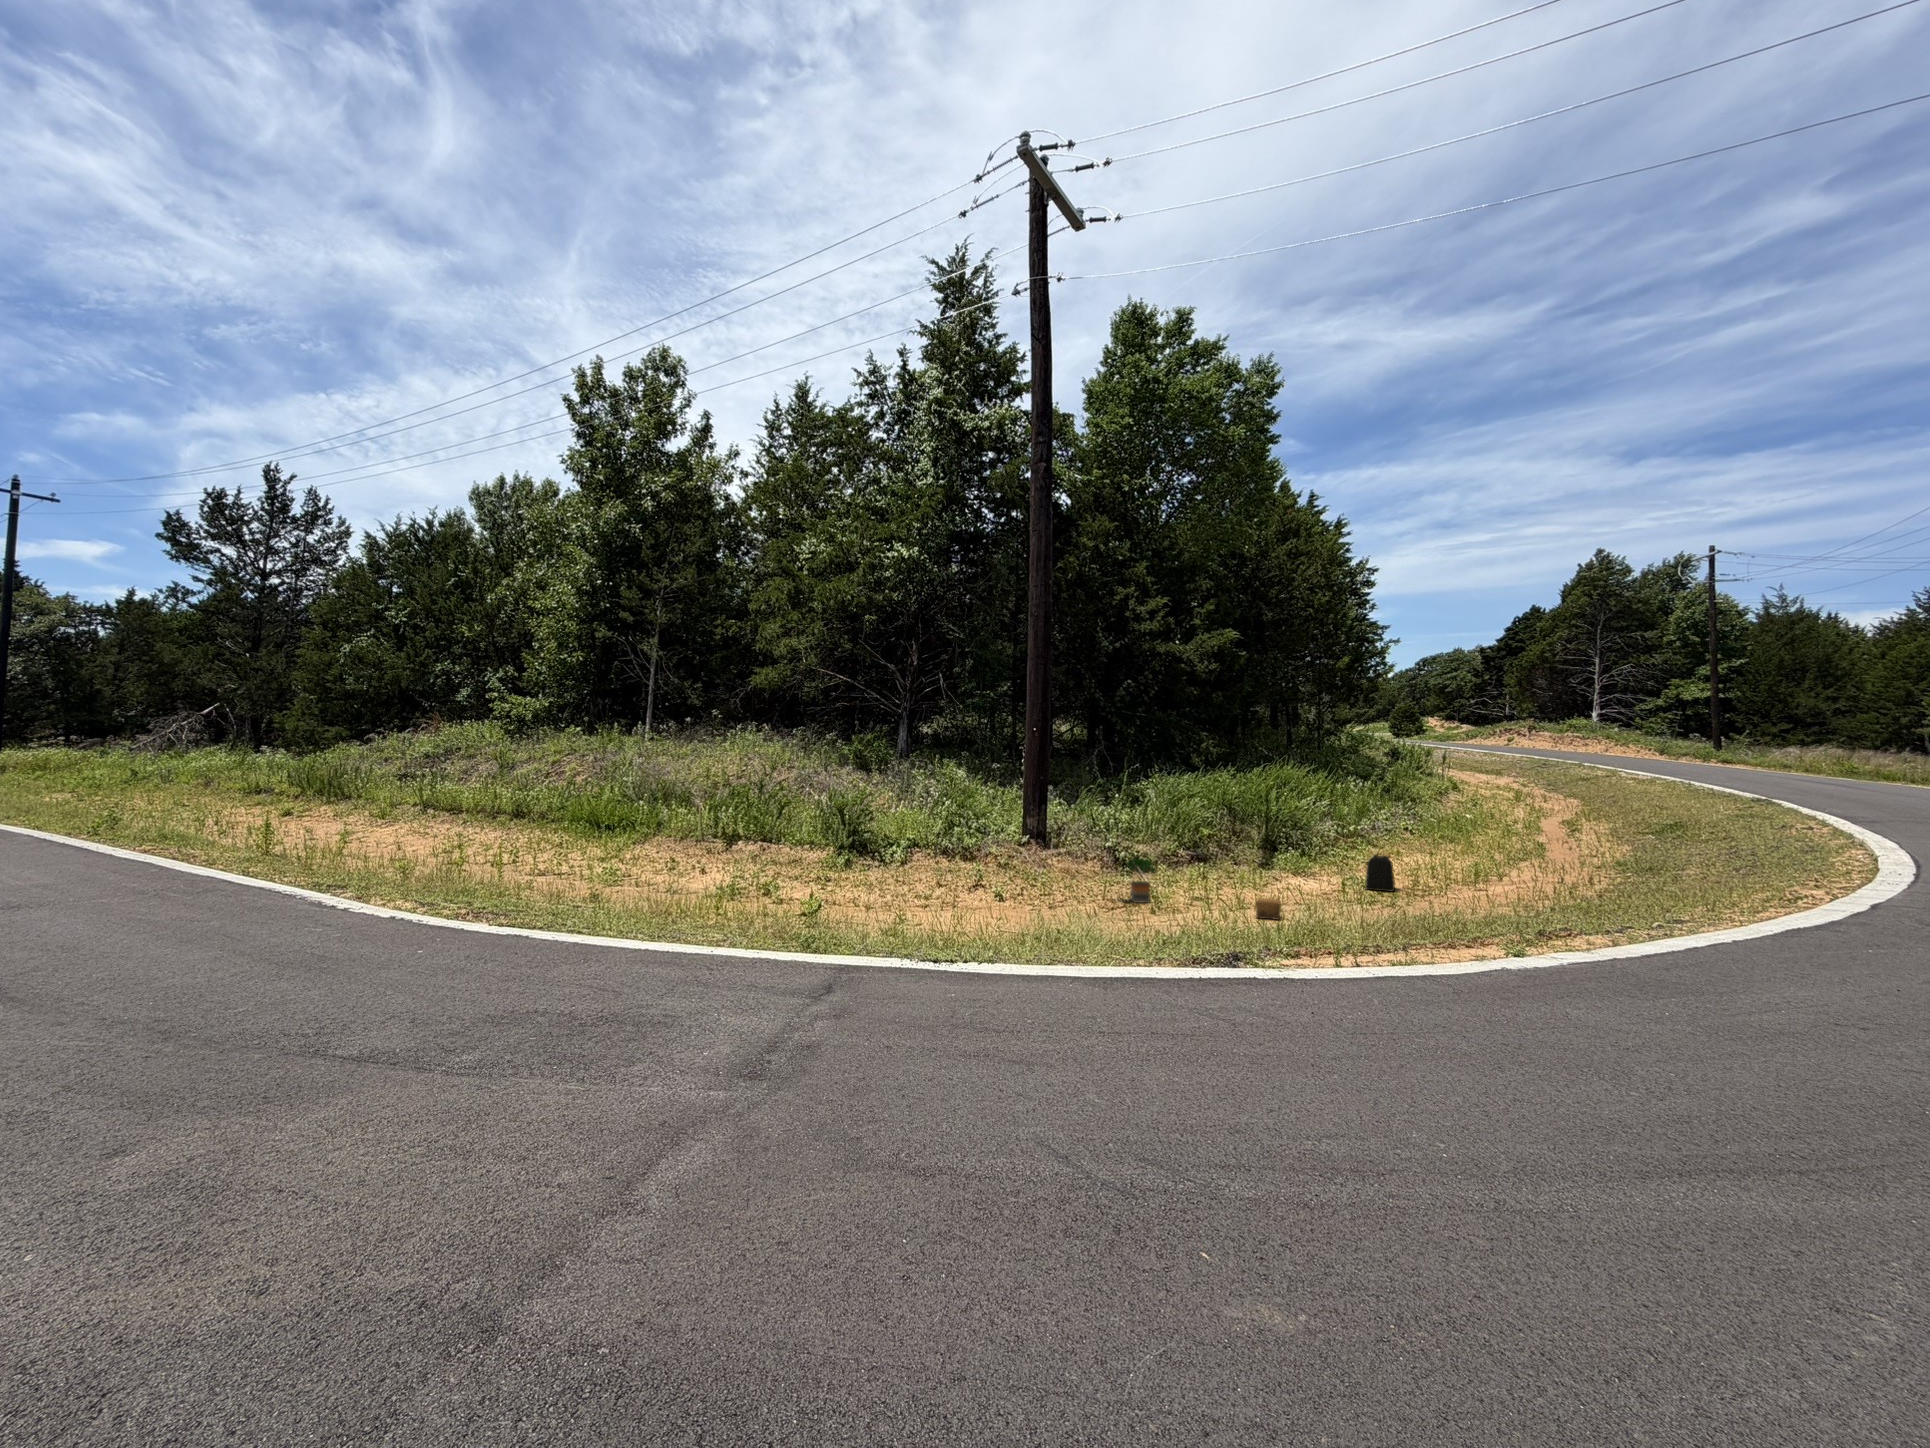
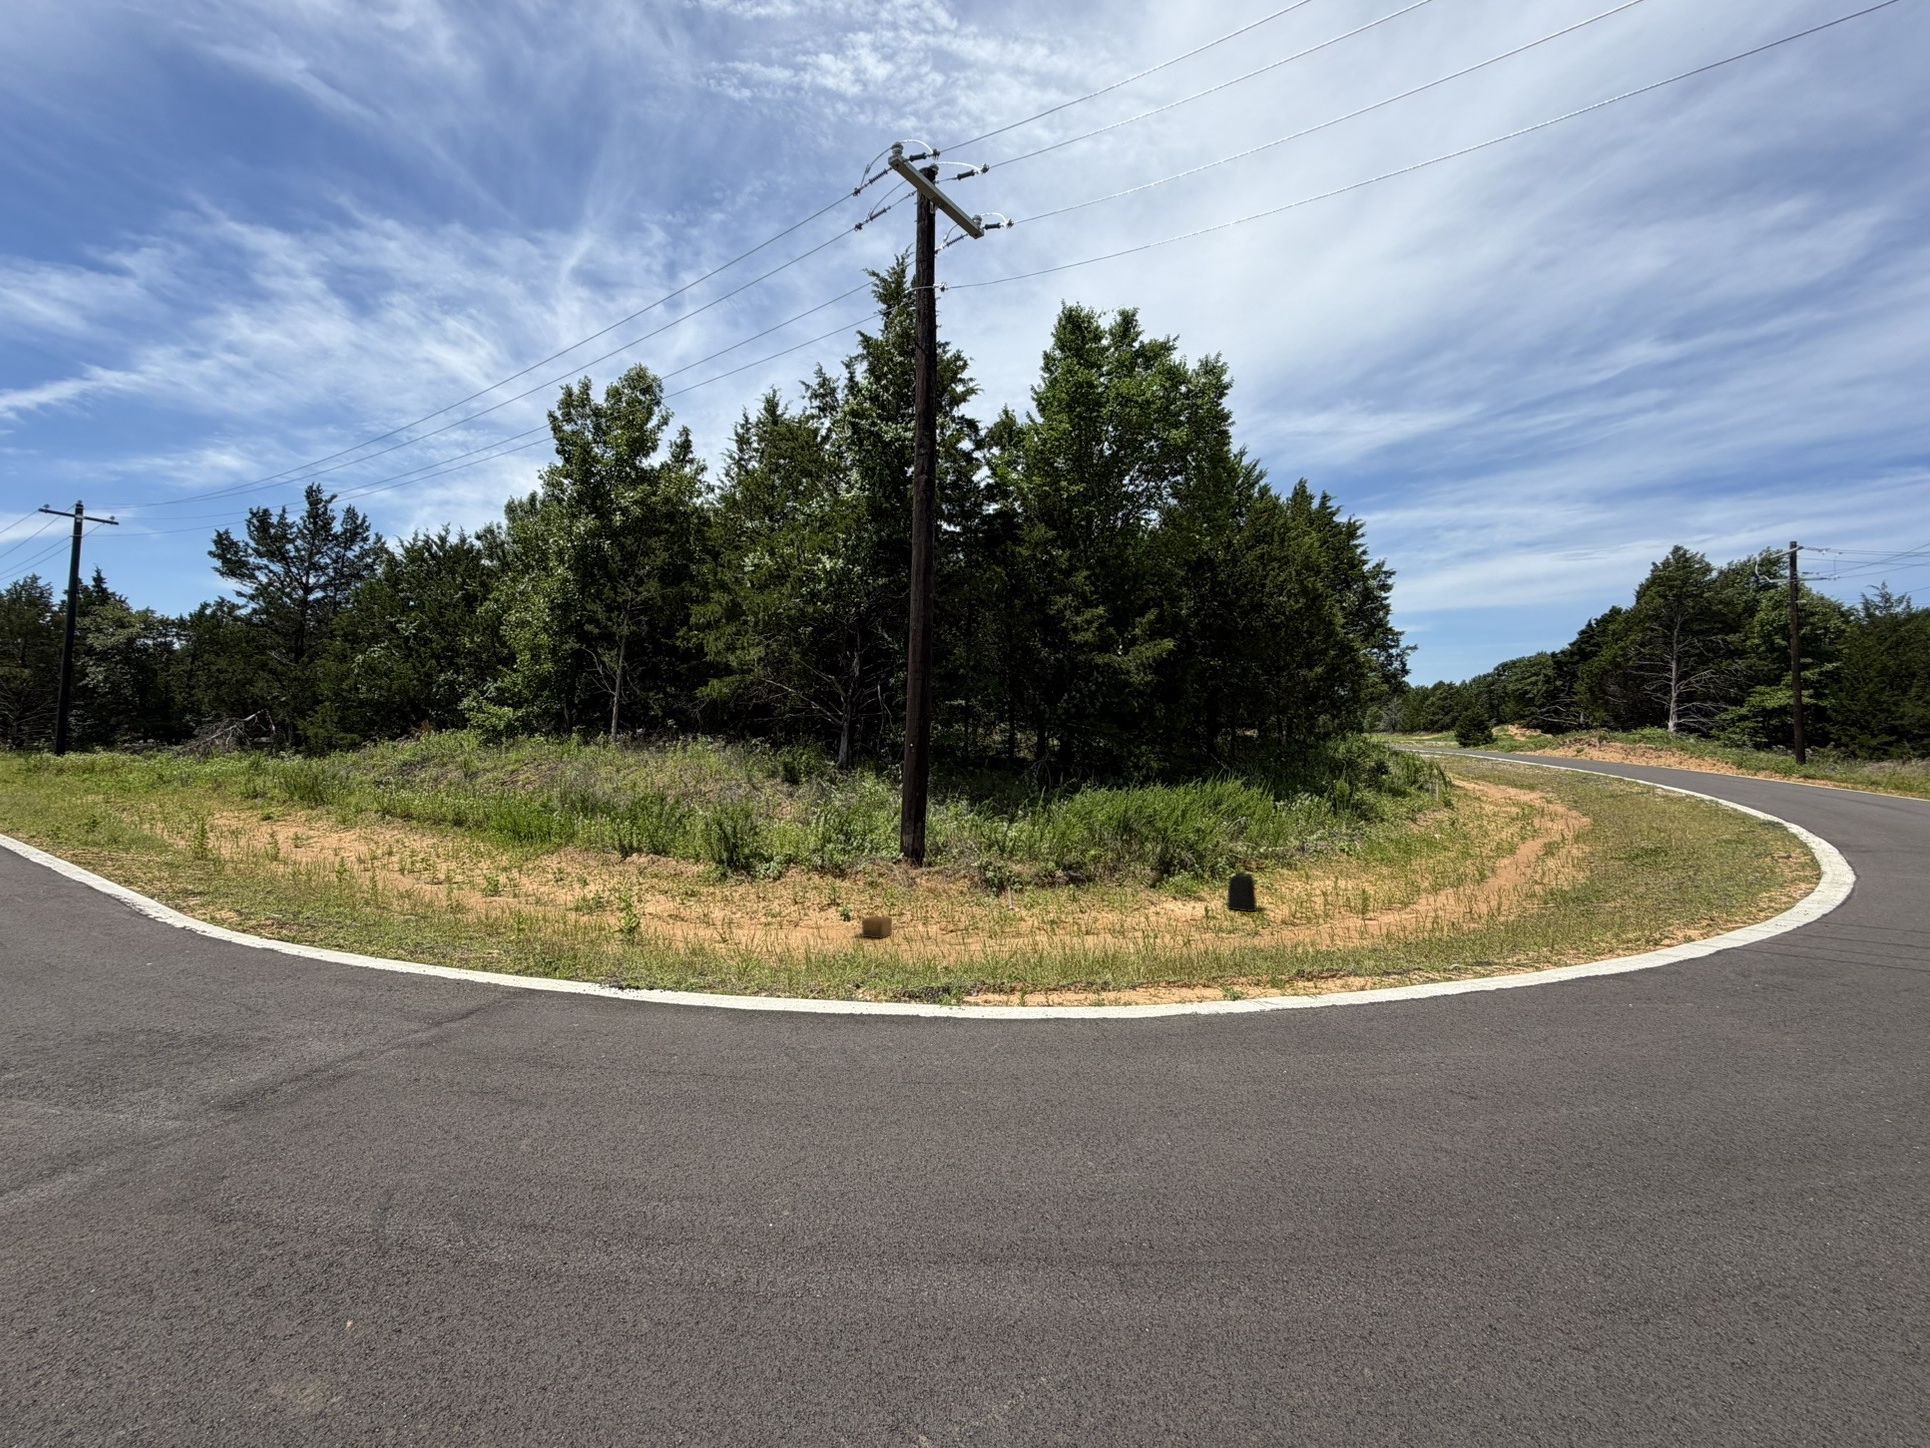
potted tree: present [1127,858,1156,903] -> none [966,875,996,922]
cardboard box: present [1256,898,1280,920] -> present [862,916,892,939]

